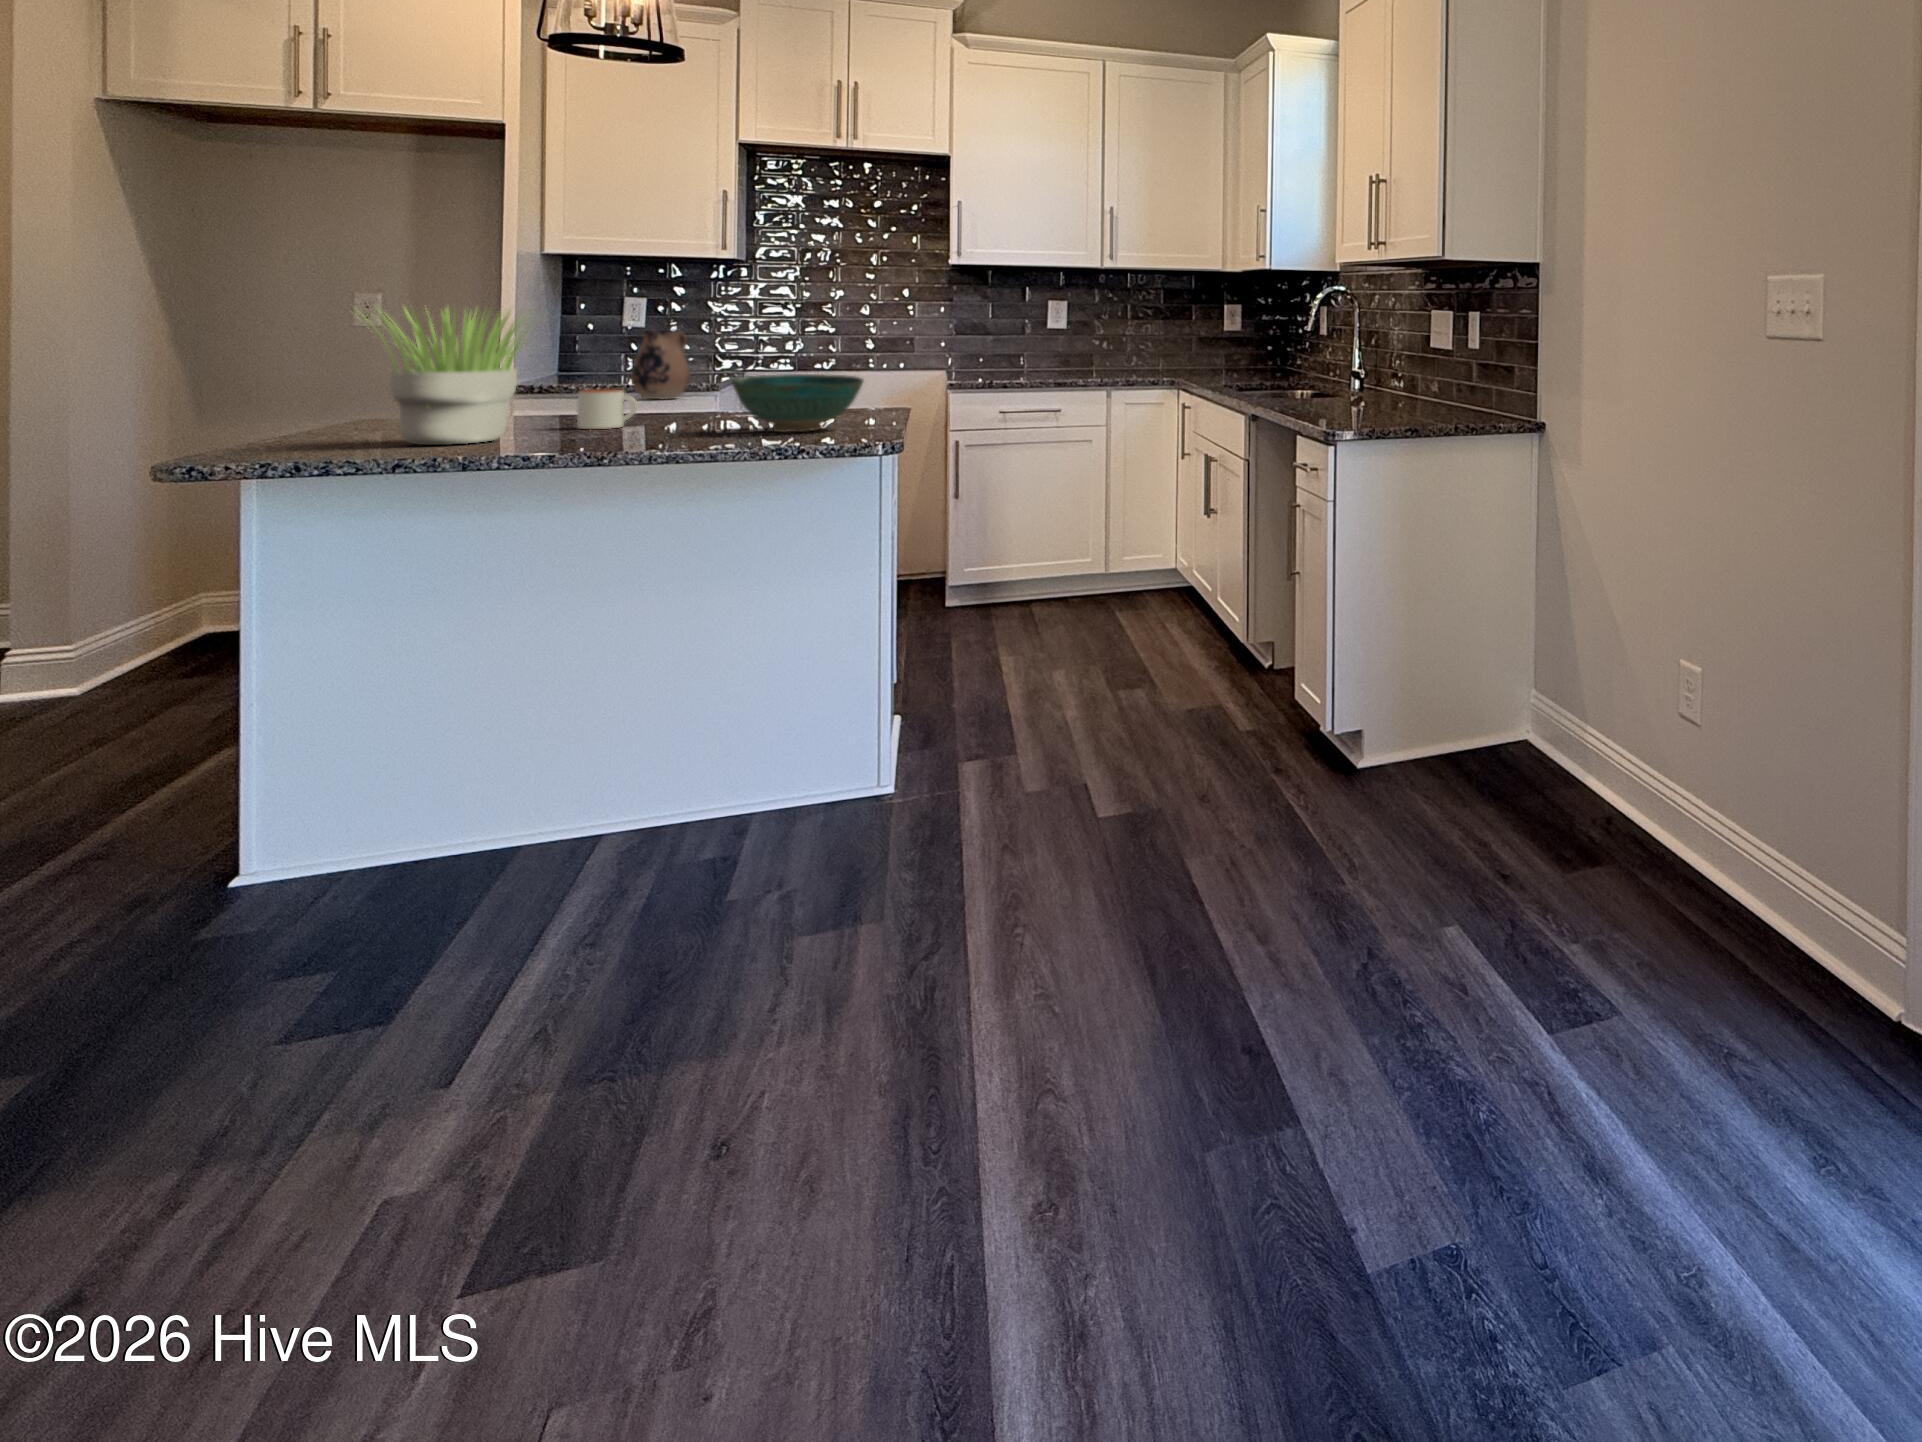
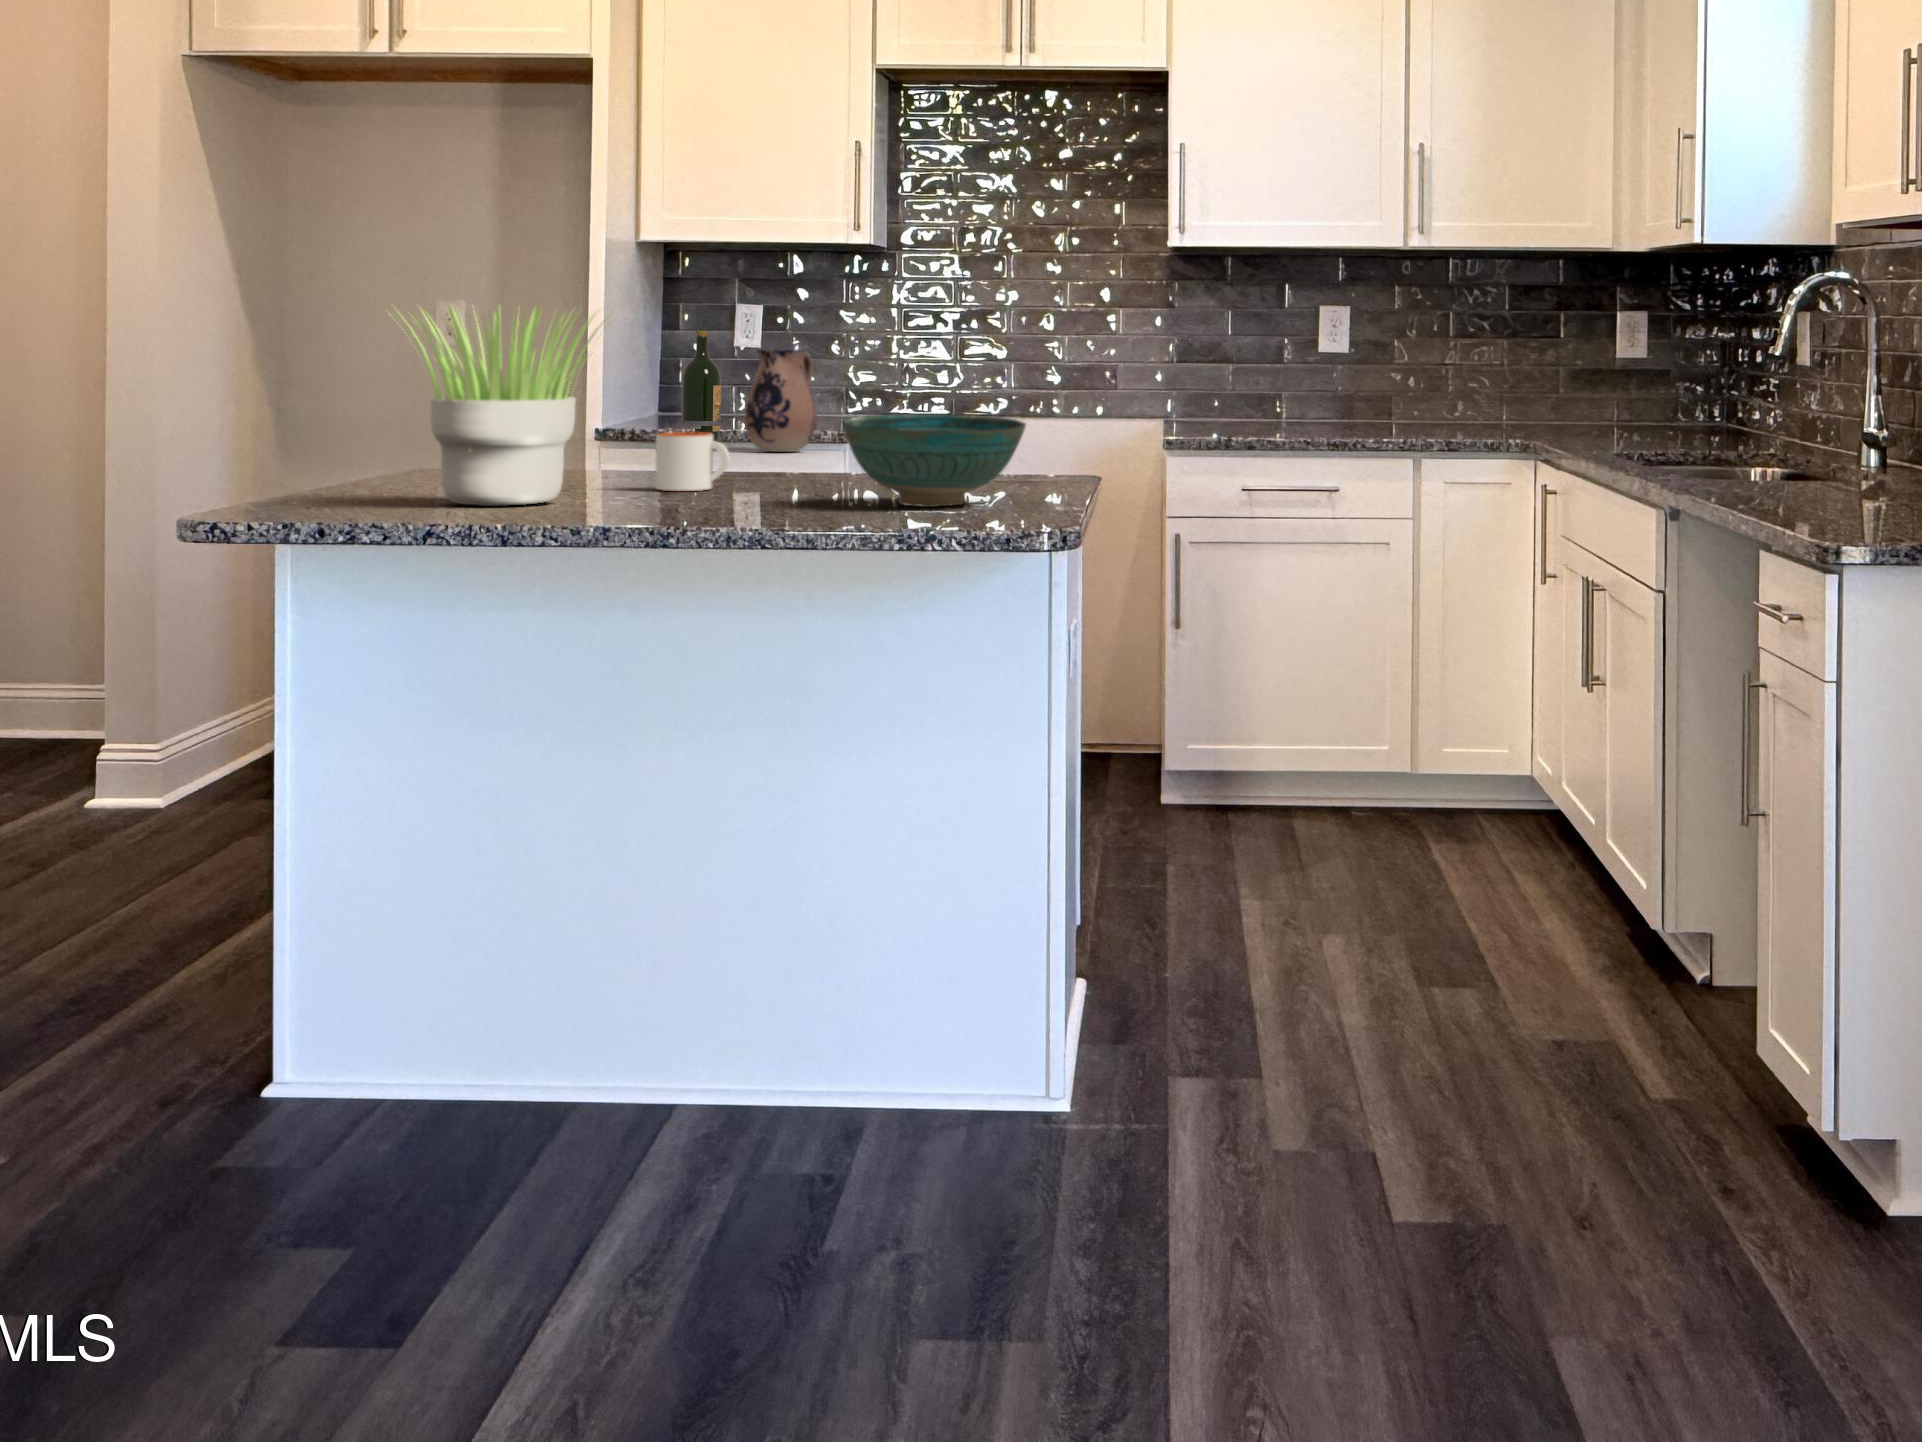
wine bottle: none [574,316,607,396] -> present [682,331,721,442]

